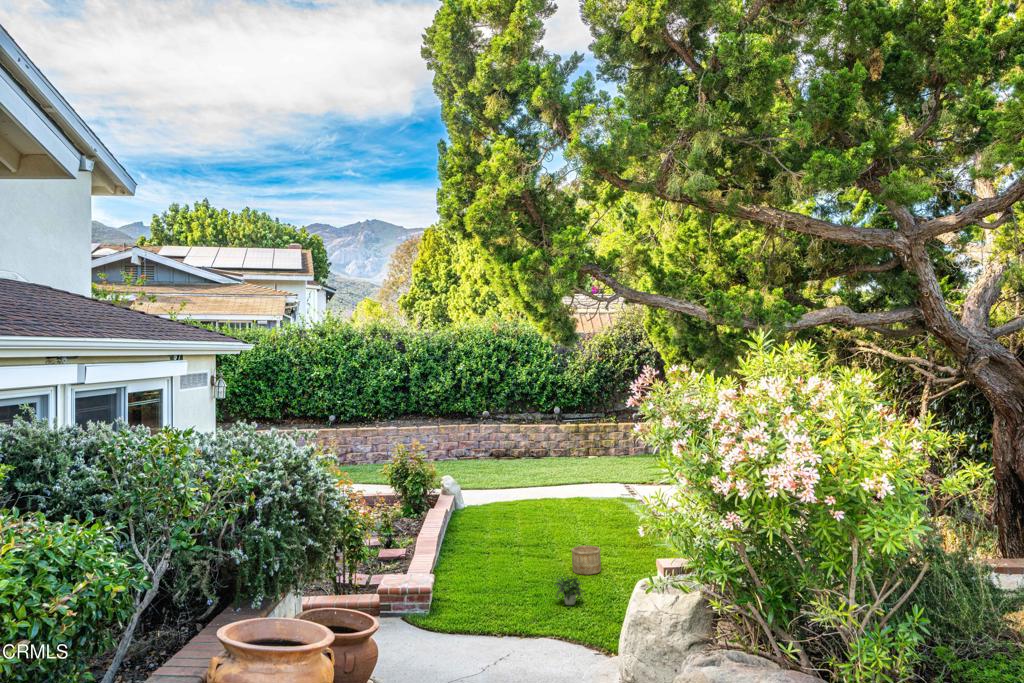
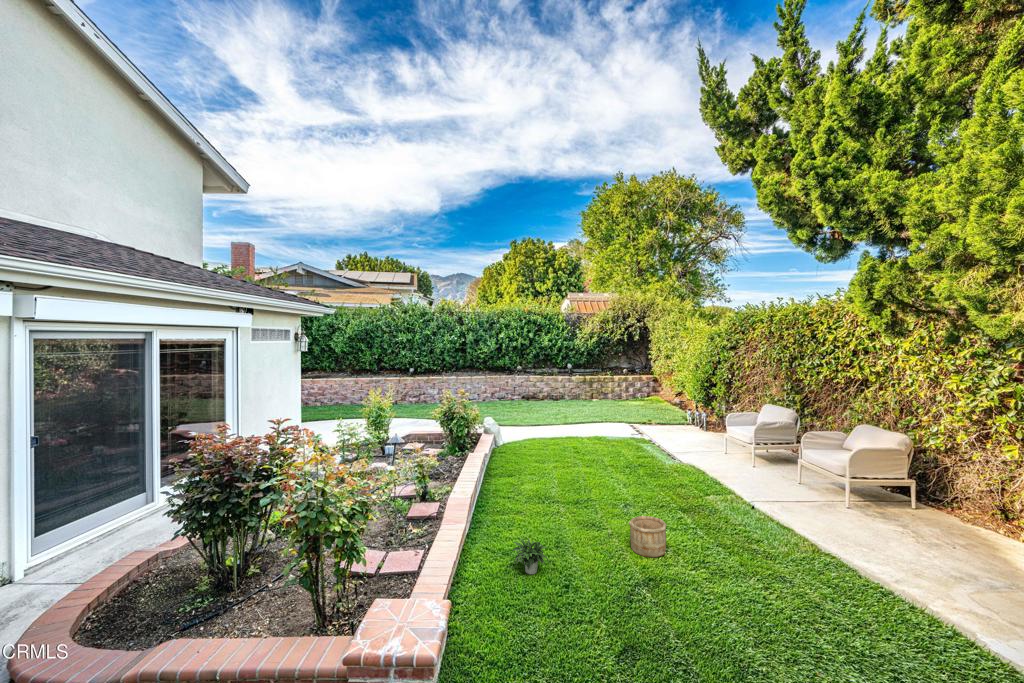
potted plant: present [555,577,583,605] -> present [513,538,549,574]

